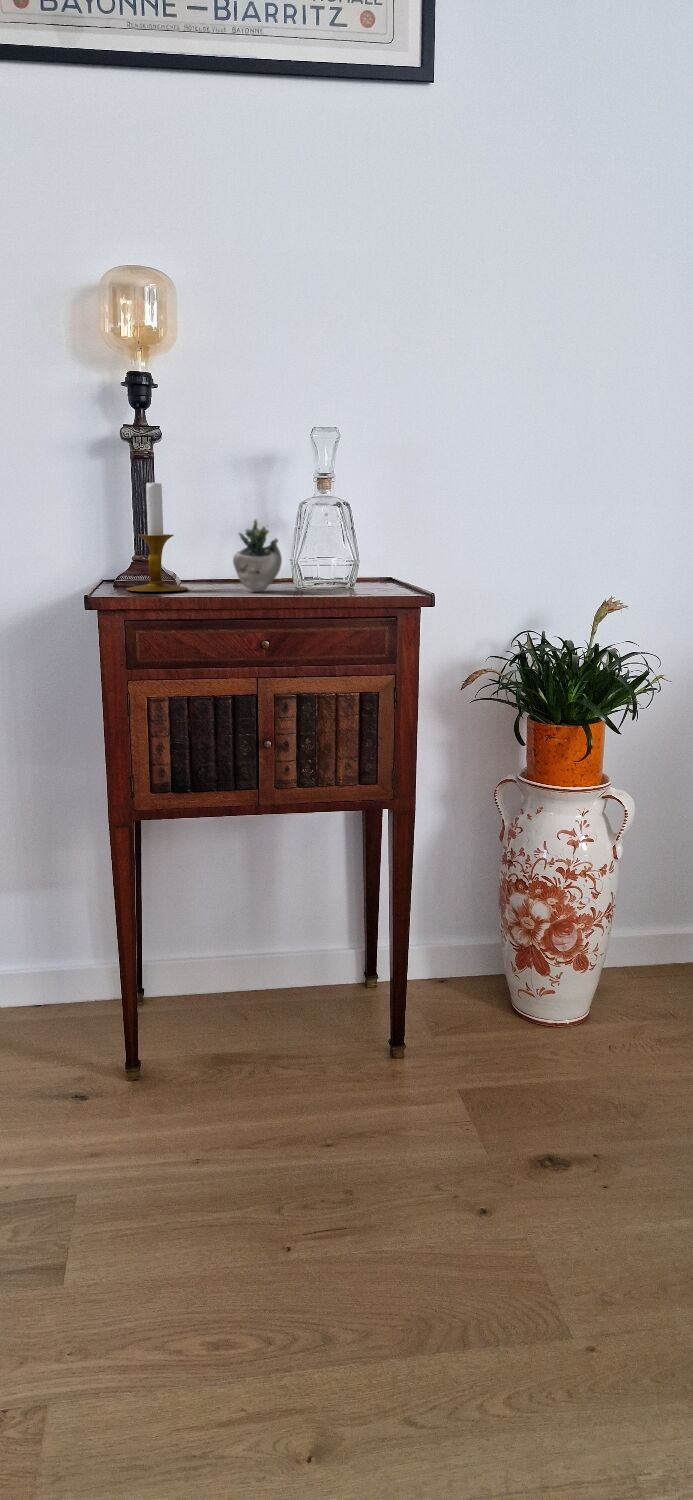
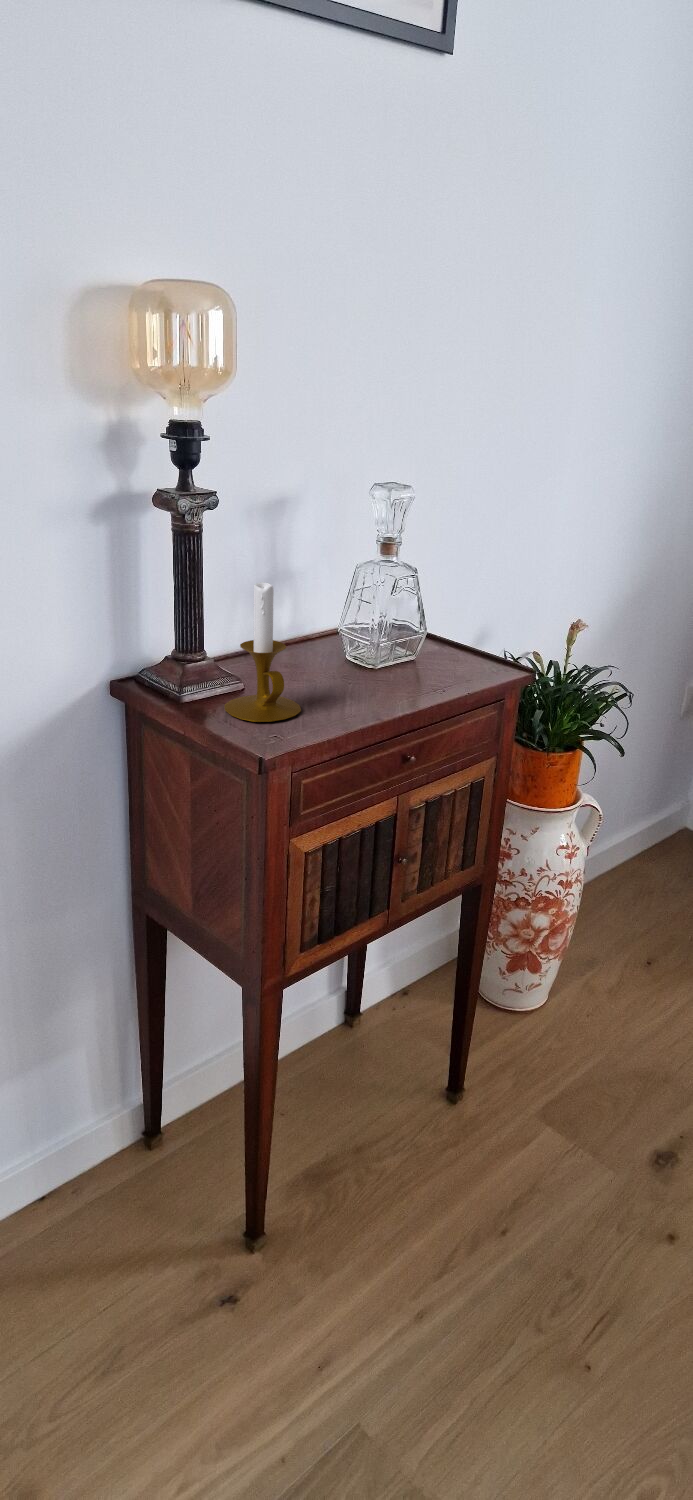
succulent plant: present [233,513,327,591] -> none [340,599,443,693]

